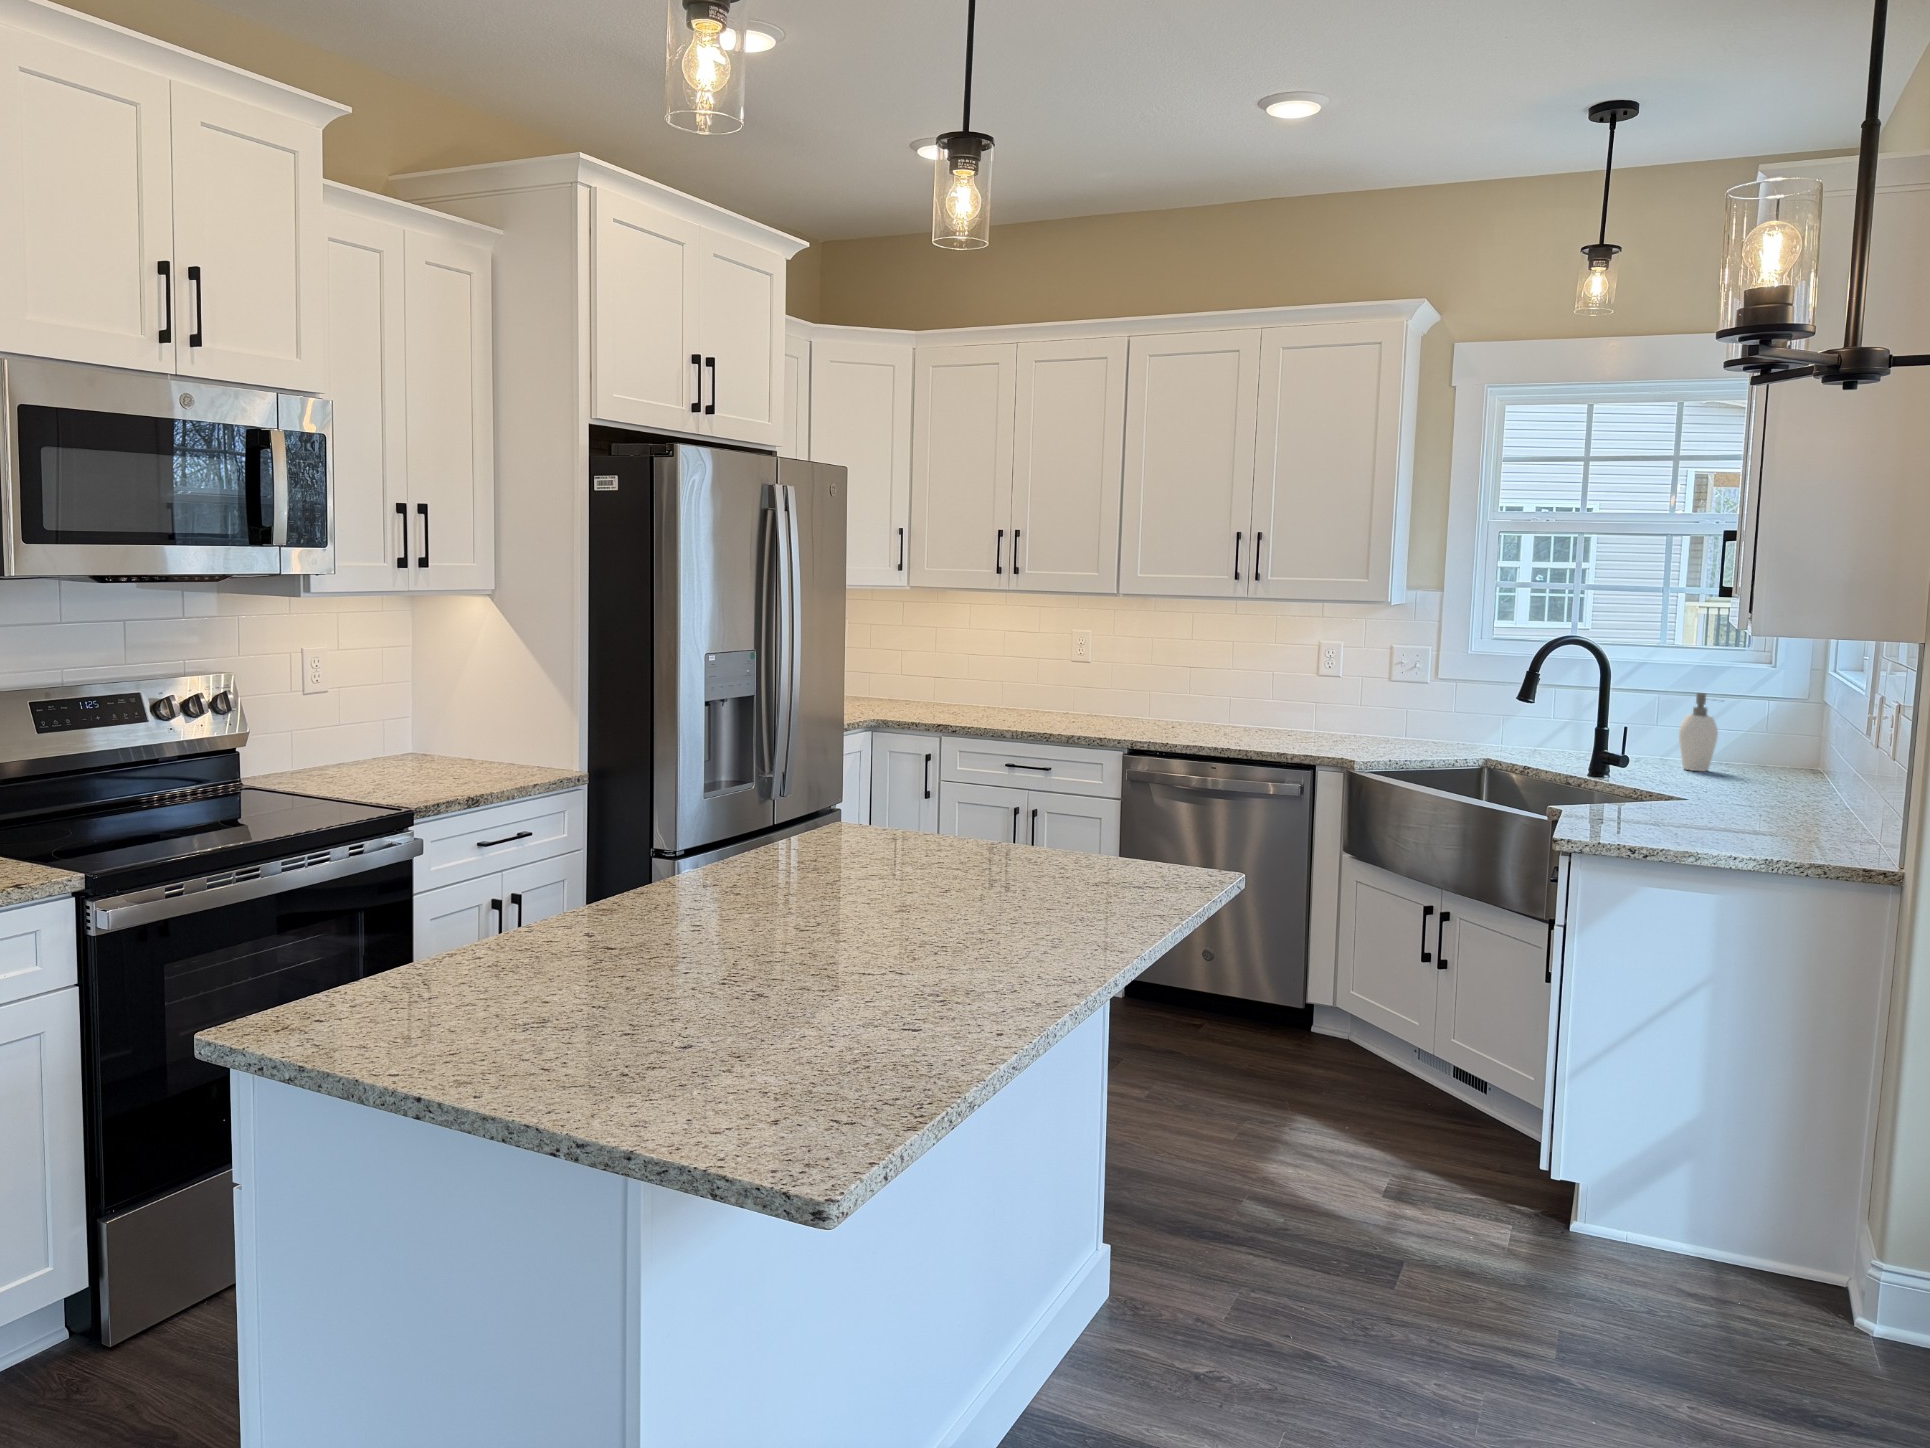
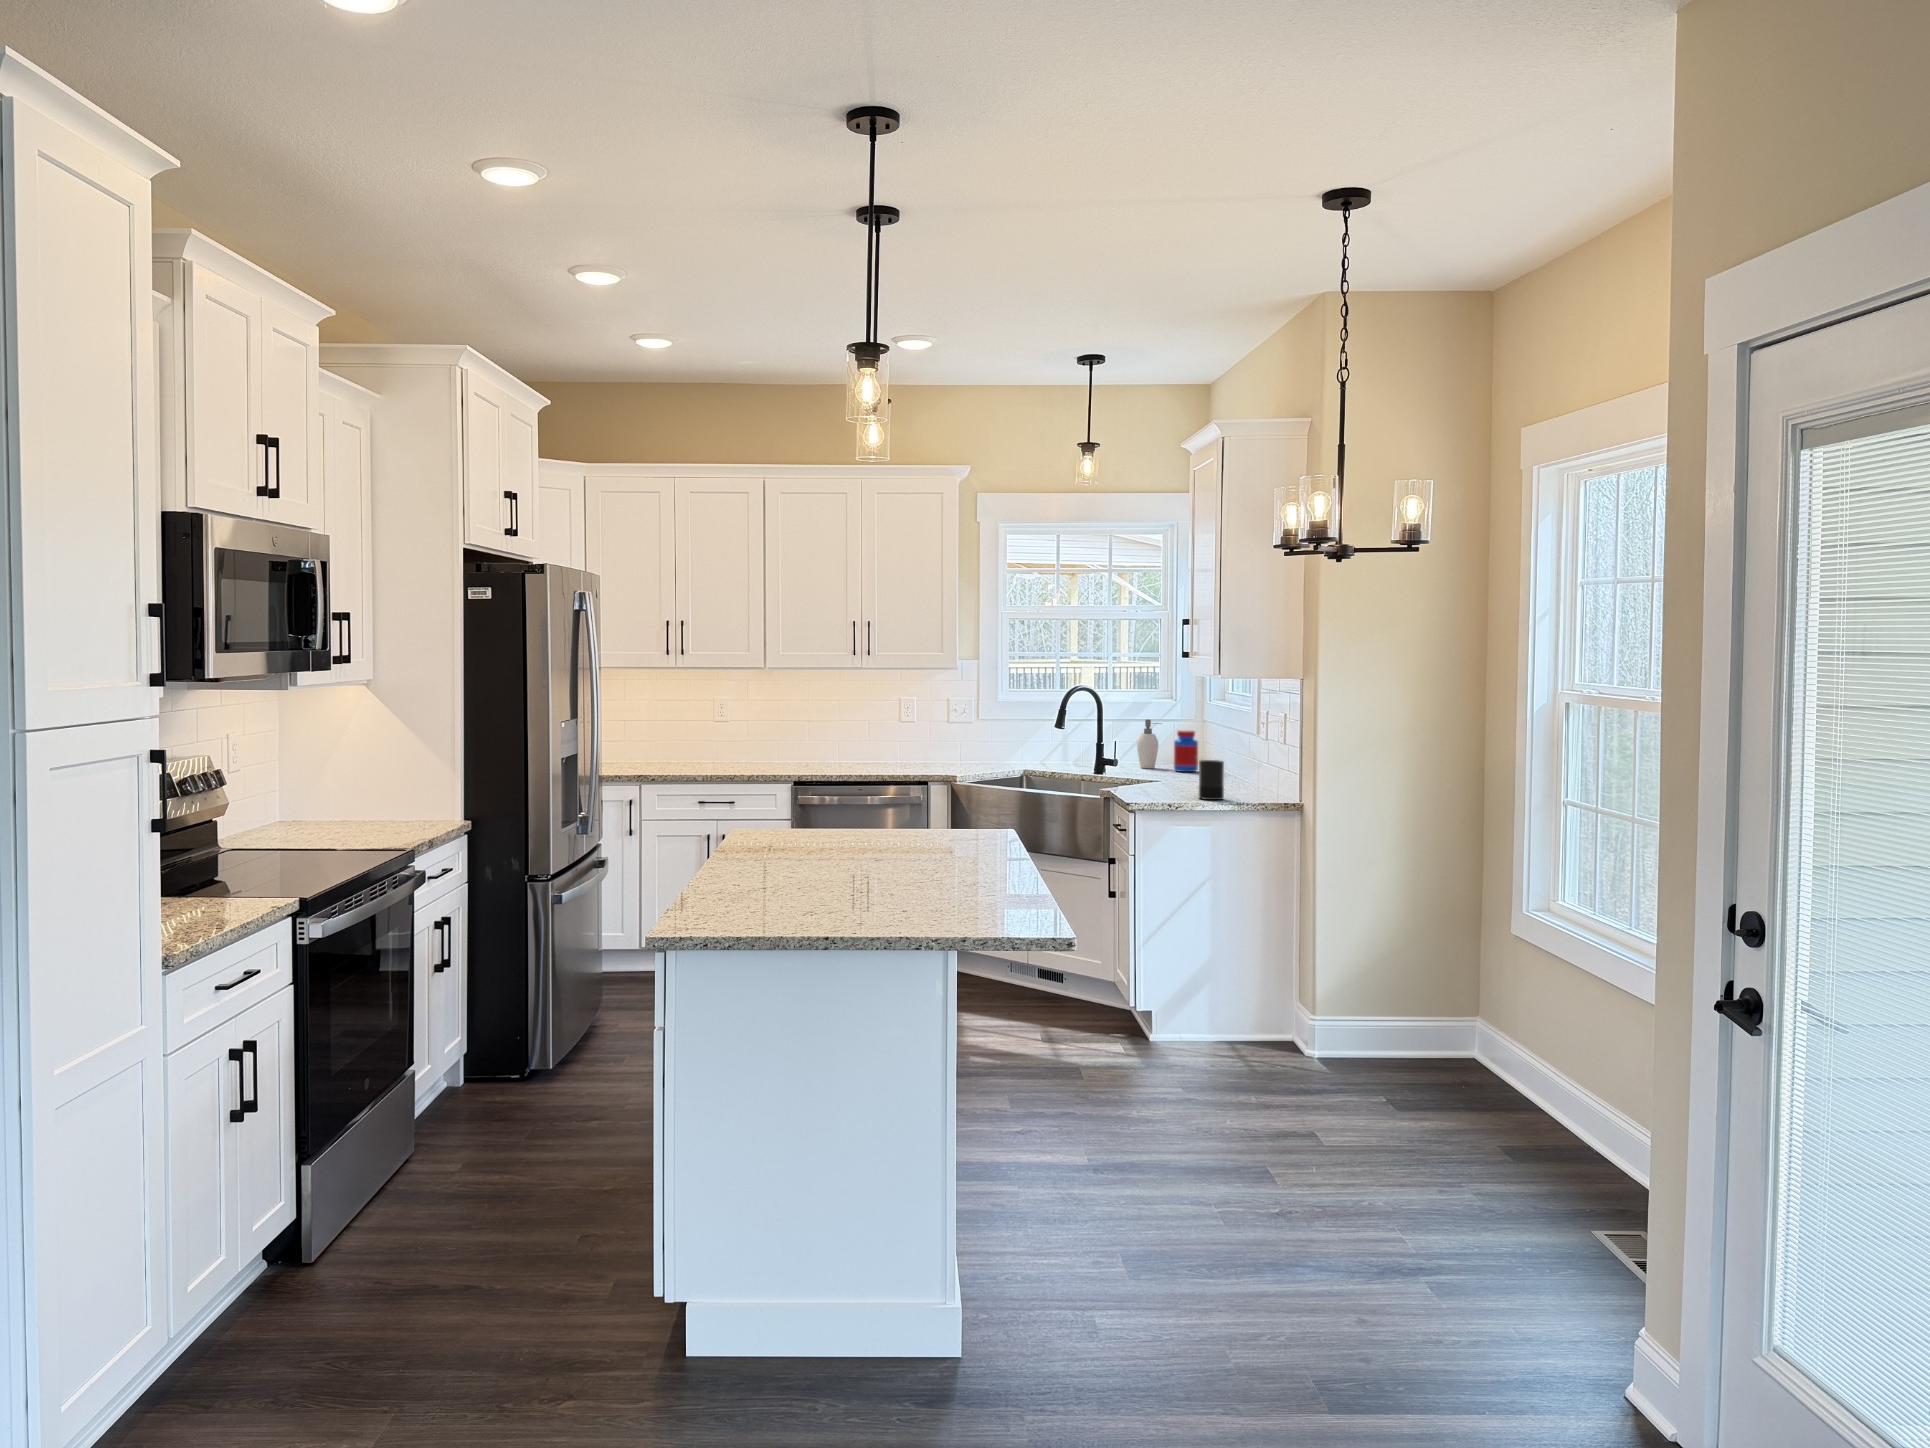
jar: none [1735,714,1784,784] -> present [1174,730,1198,772]
candle: none [1696,768,1752,848] -> present [1199,760,1224,800]

